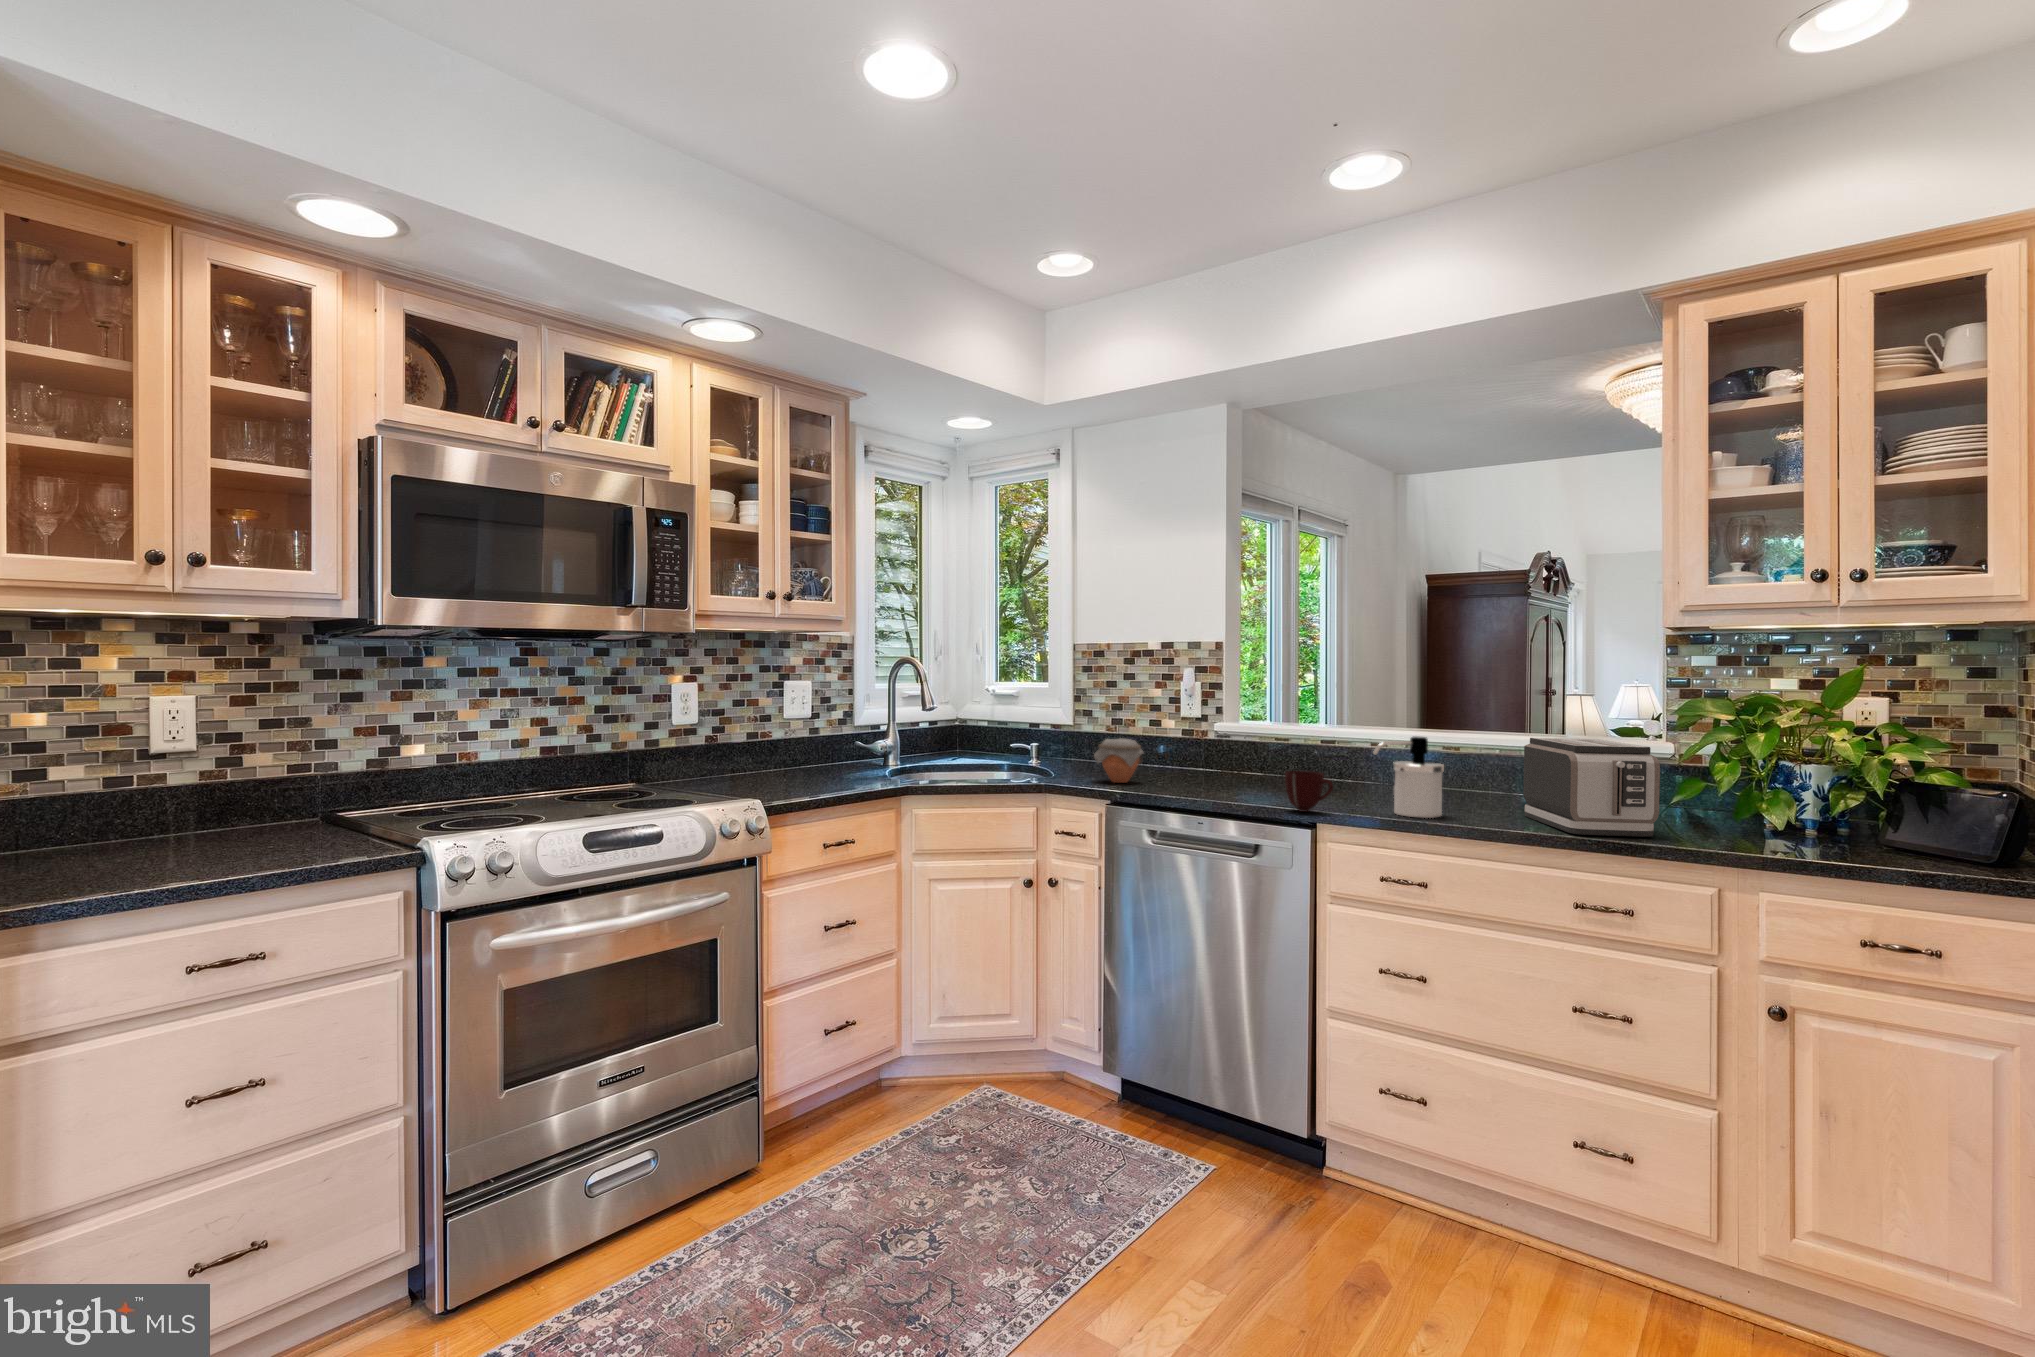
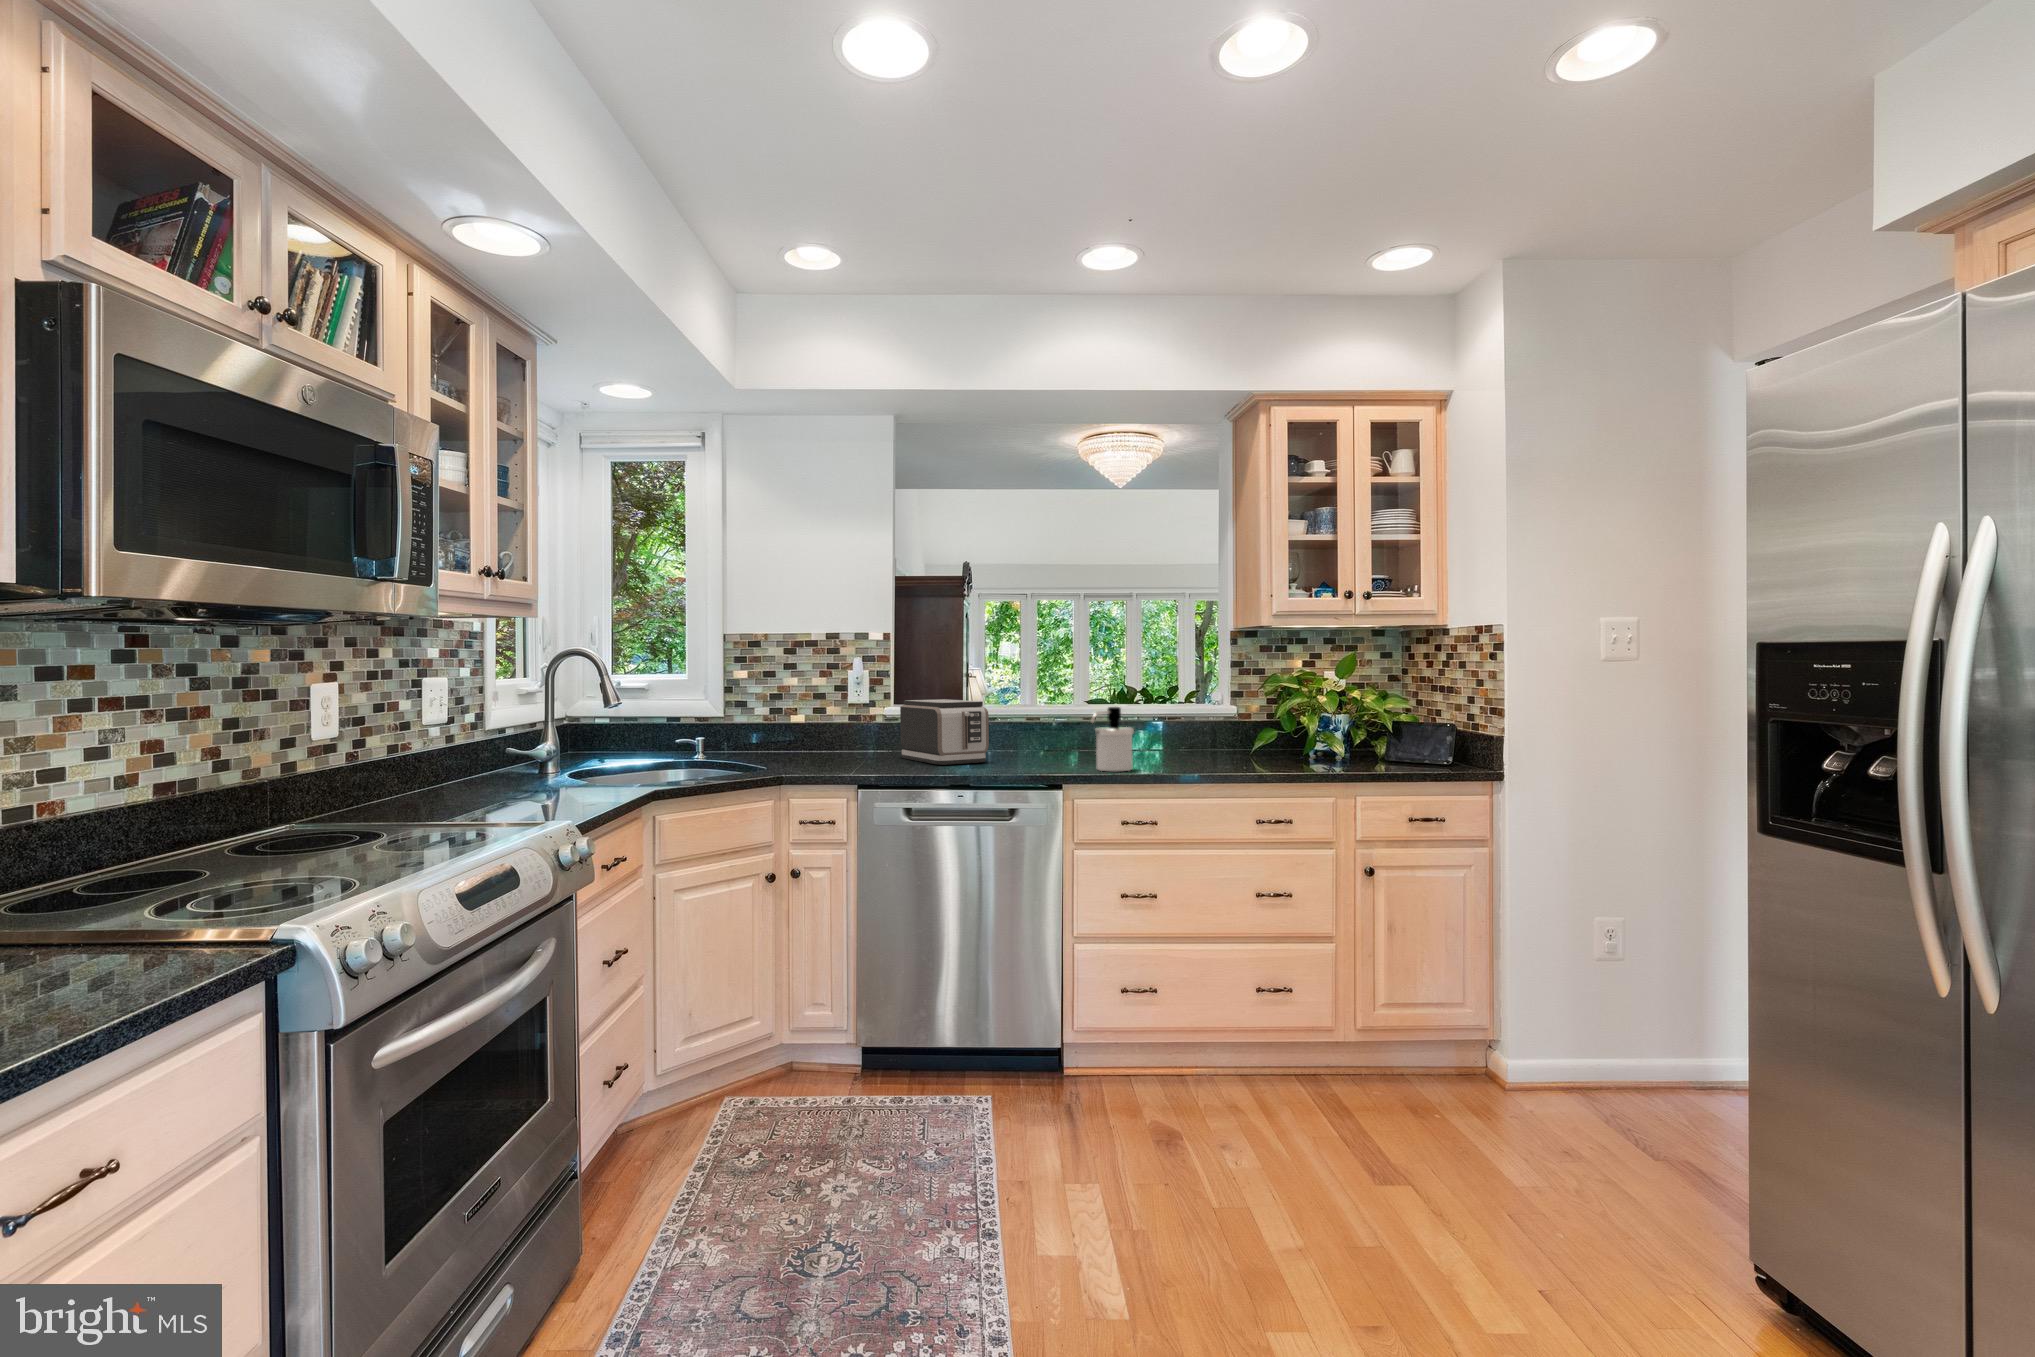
jar: present [1094,738,1143,783] -> none [807,726,854,769]
toaster: present [1523,738,1660,837] -> present [900,699,989,765]
mug: present [1285,771,1333,812] -> none [1024,741,1068,776]

